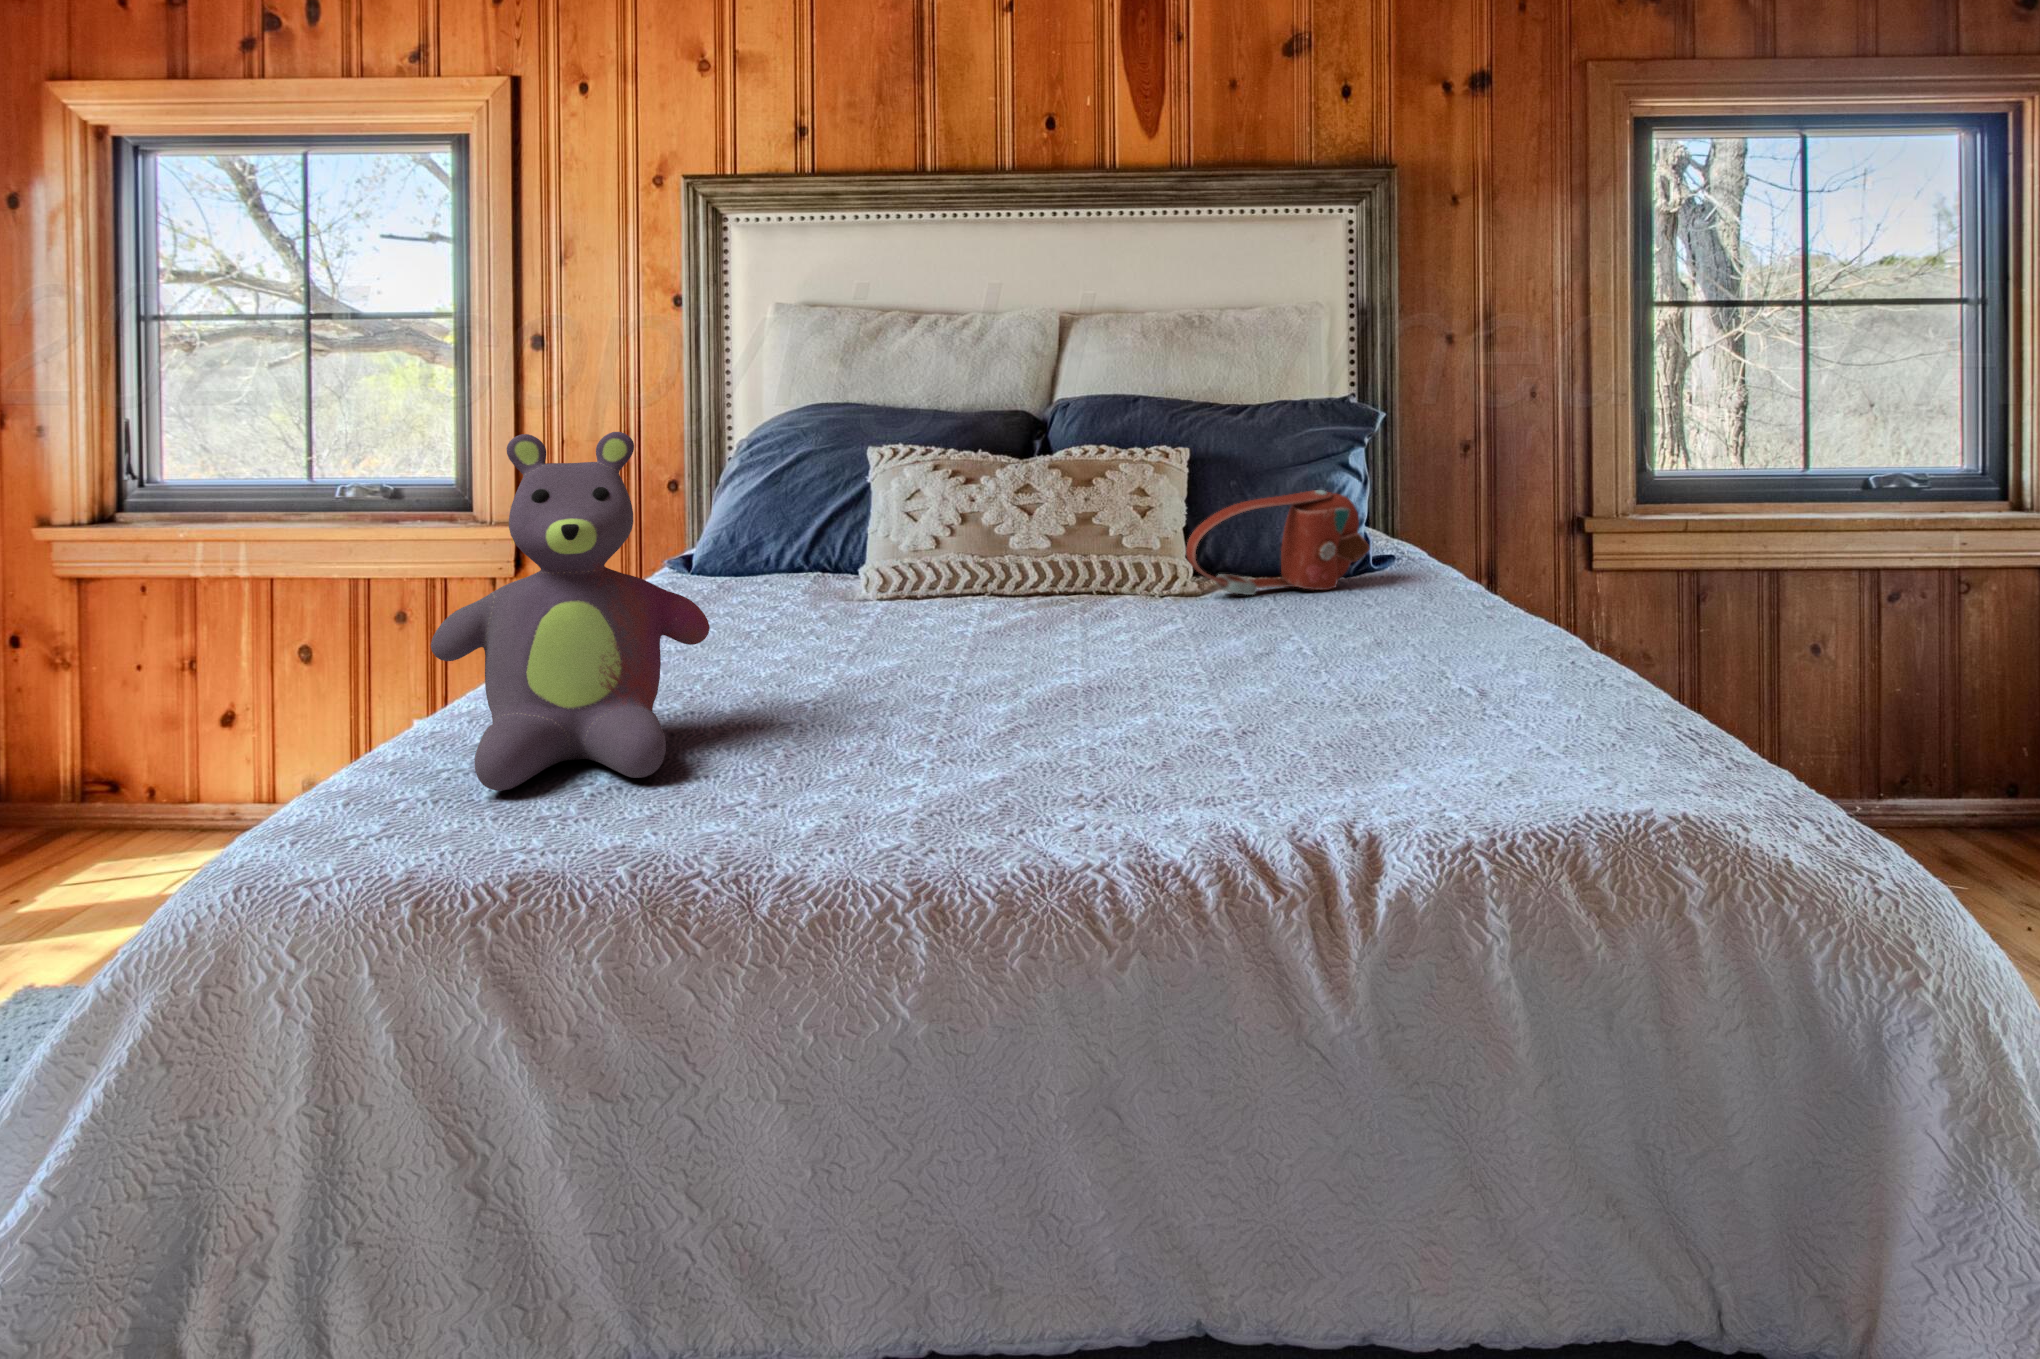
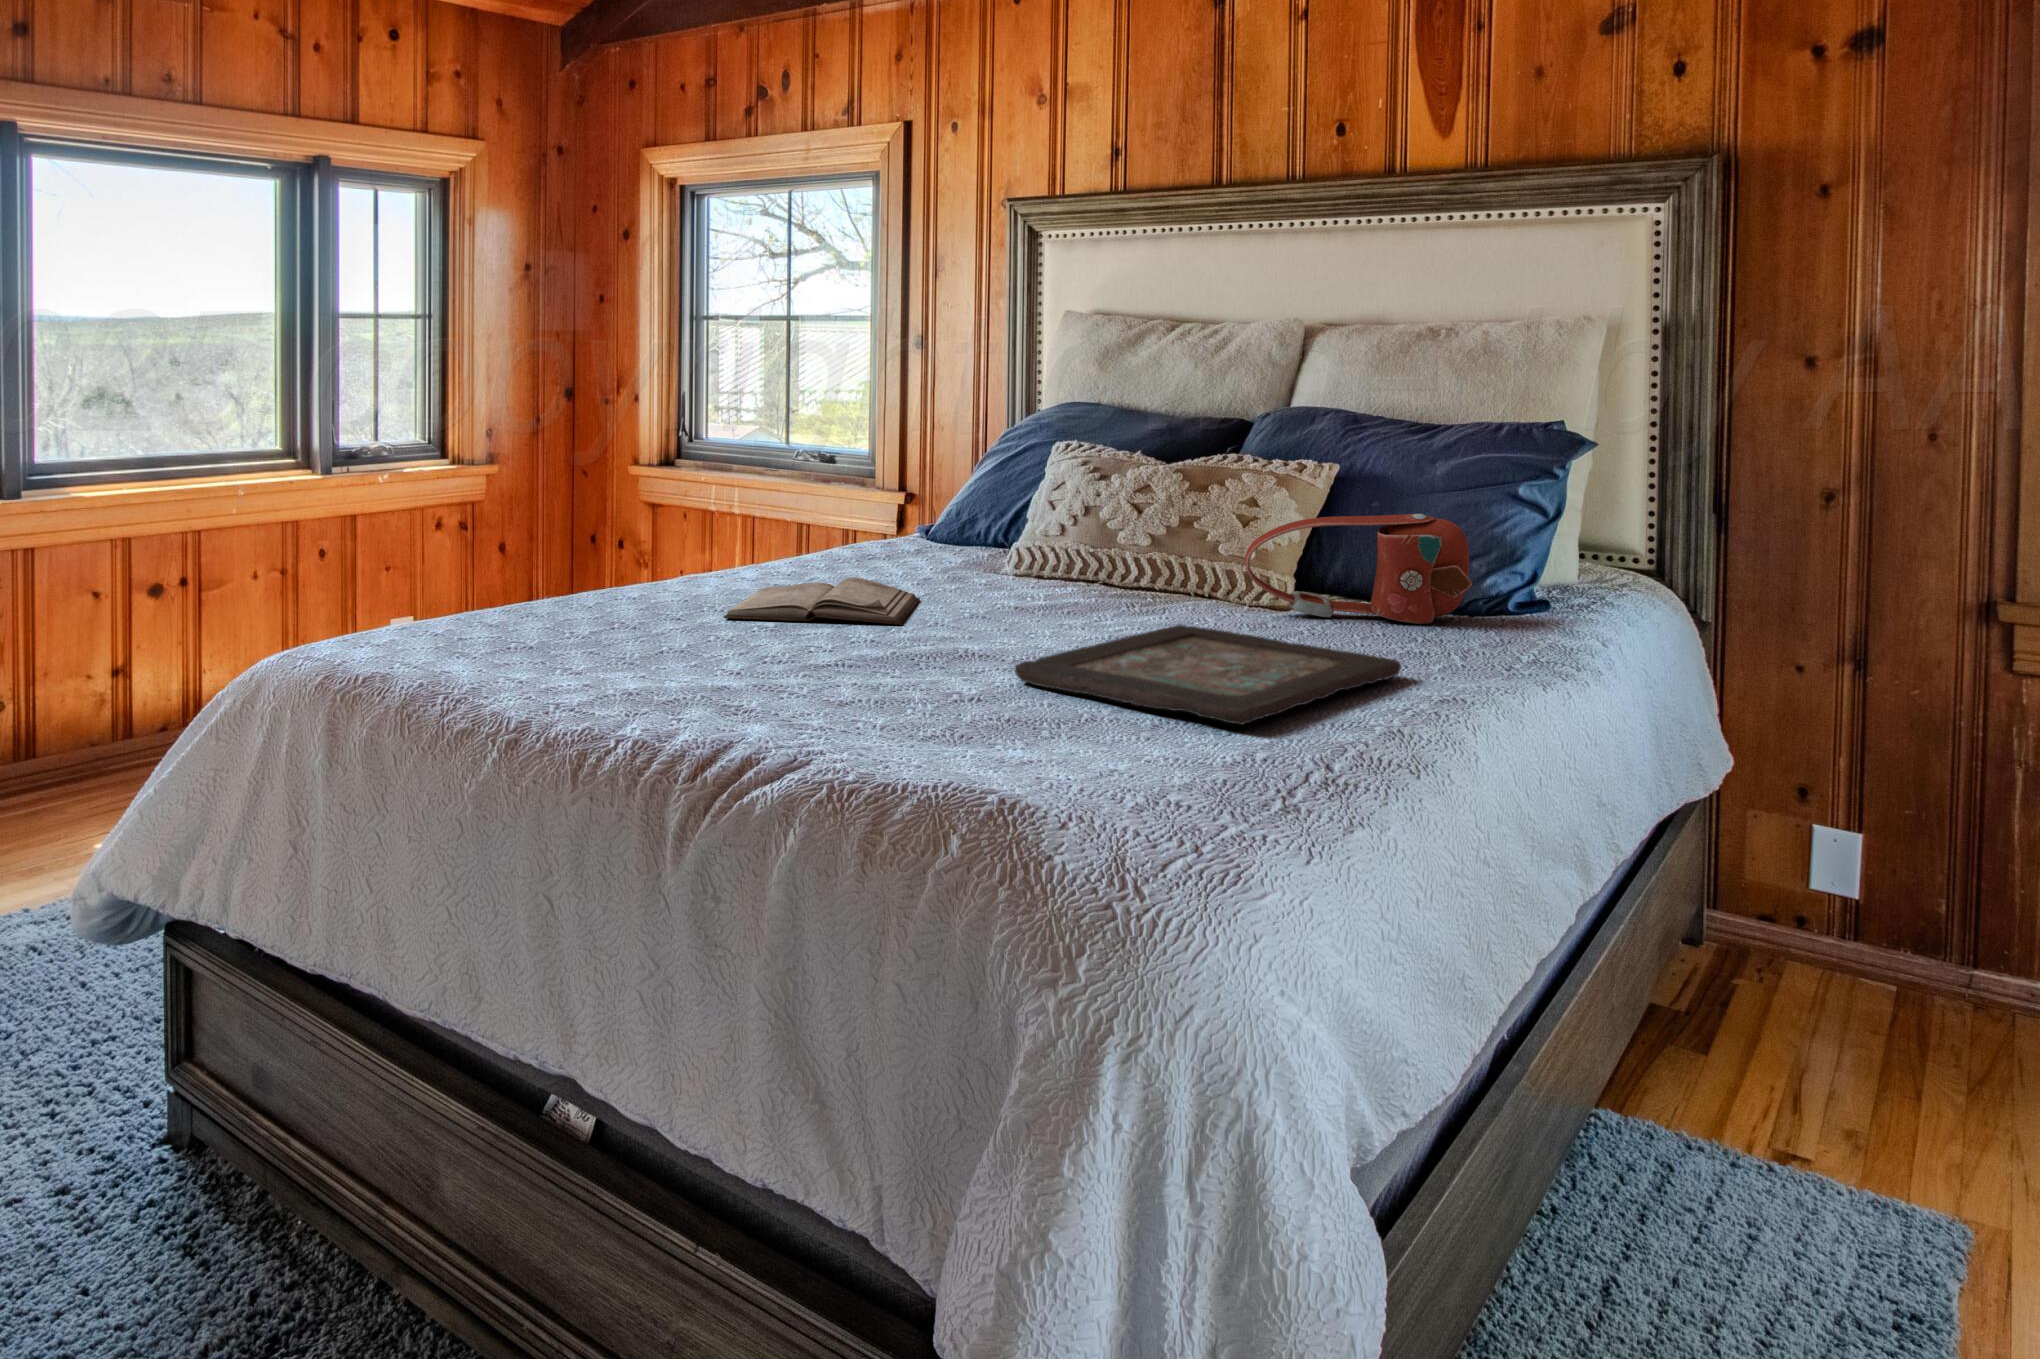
stuffed bear: present [431,432,710,791] -> none [401,397,617,662]
diary: none [691,617,934,685] -> present [724,577,920,625]
decorative tray: none [1190,617,1471,693] -> present [1015,625,1401,725]

